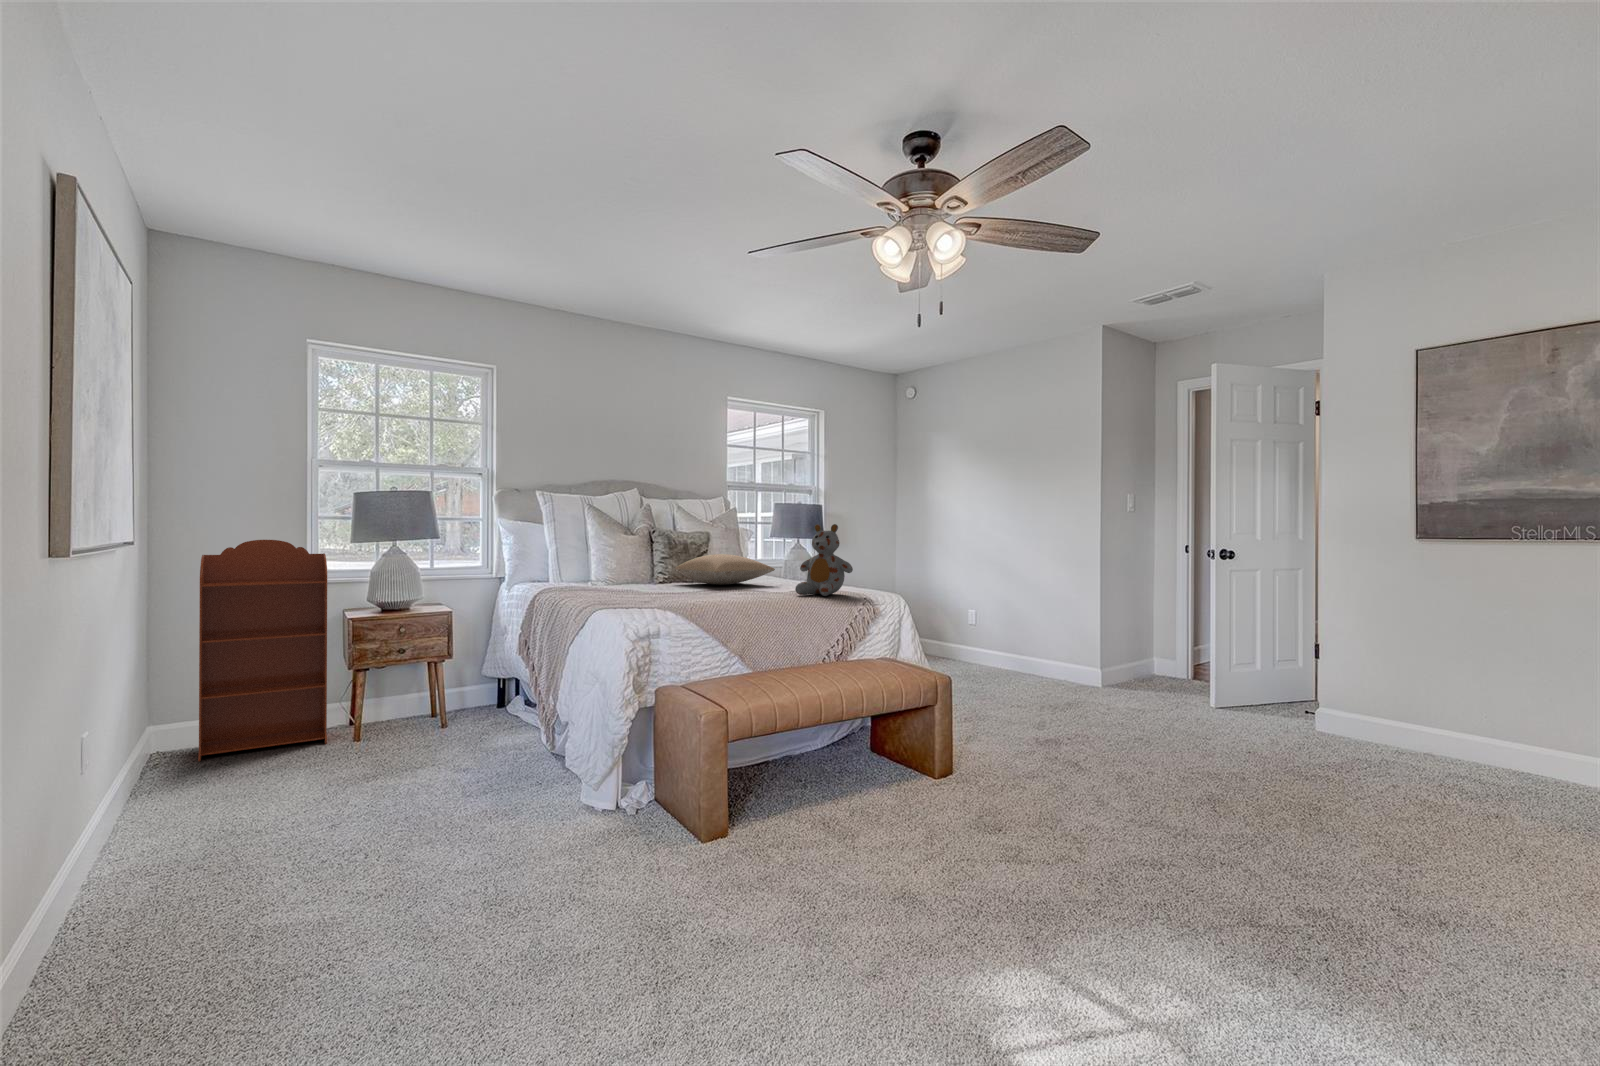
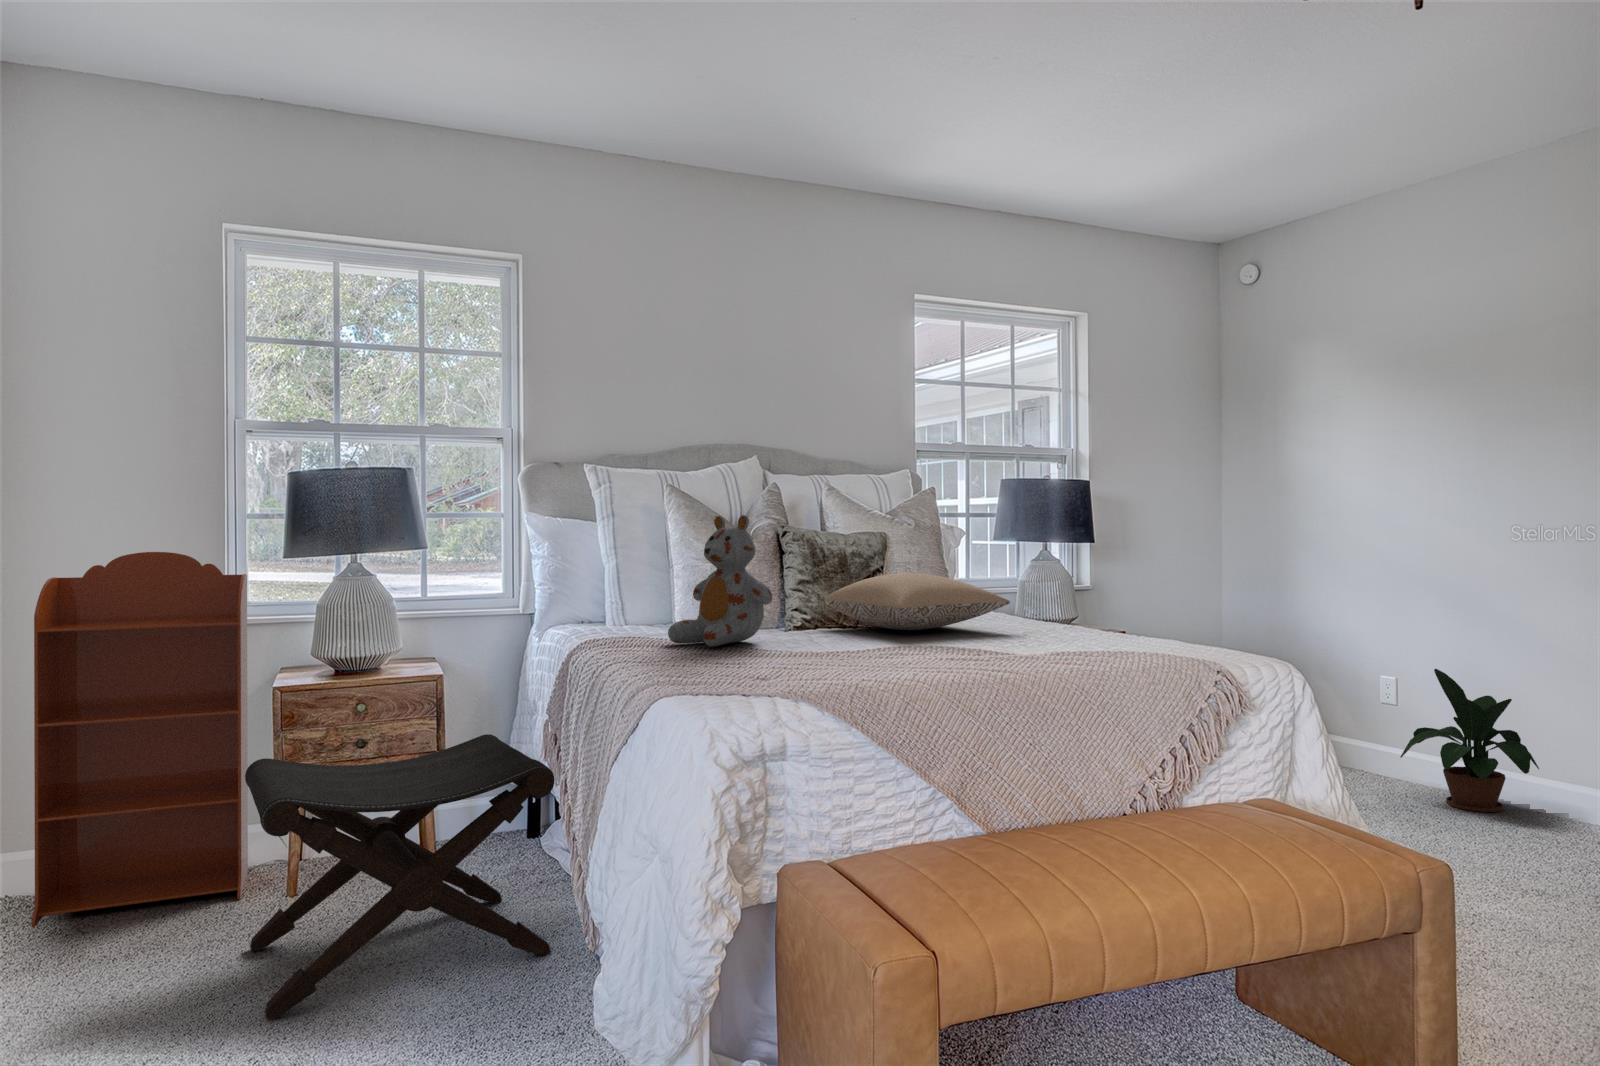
stuffed bear: present [795,524,853,596] -> present [668,515,772,647]
potted plant: none [983,606,1046,679] -> present [1400,669,1539,812]
footstool: none [345,644,529,787] -> present [245,734,555,1019]

